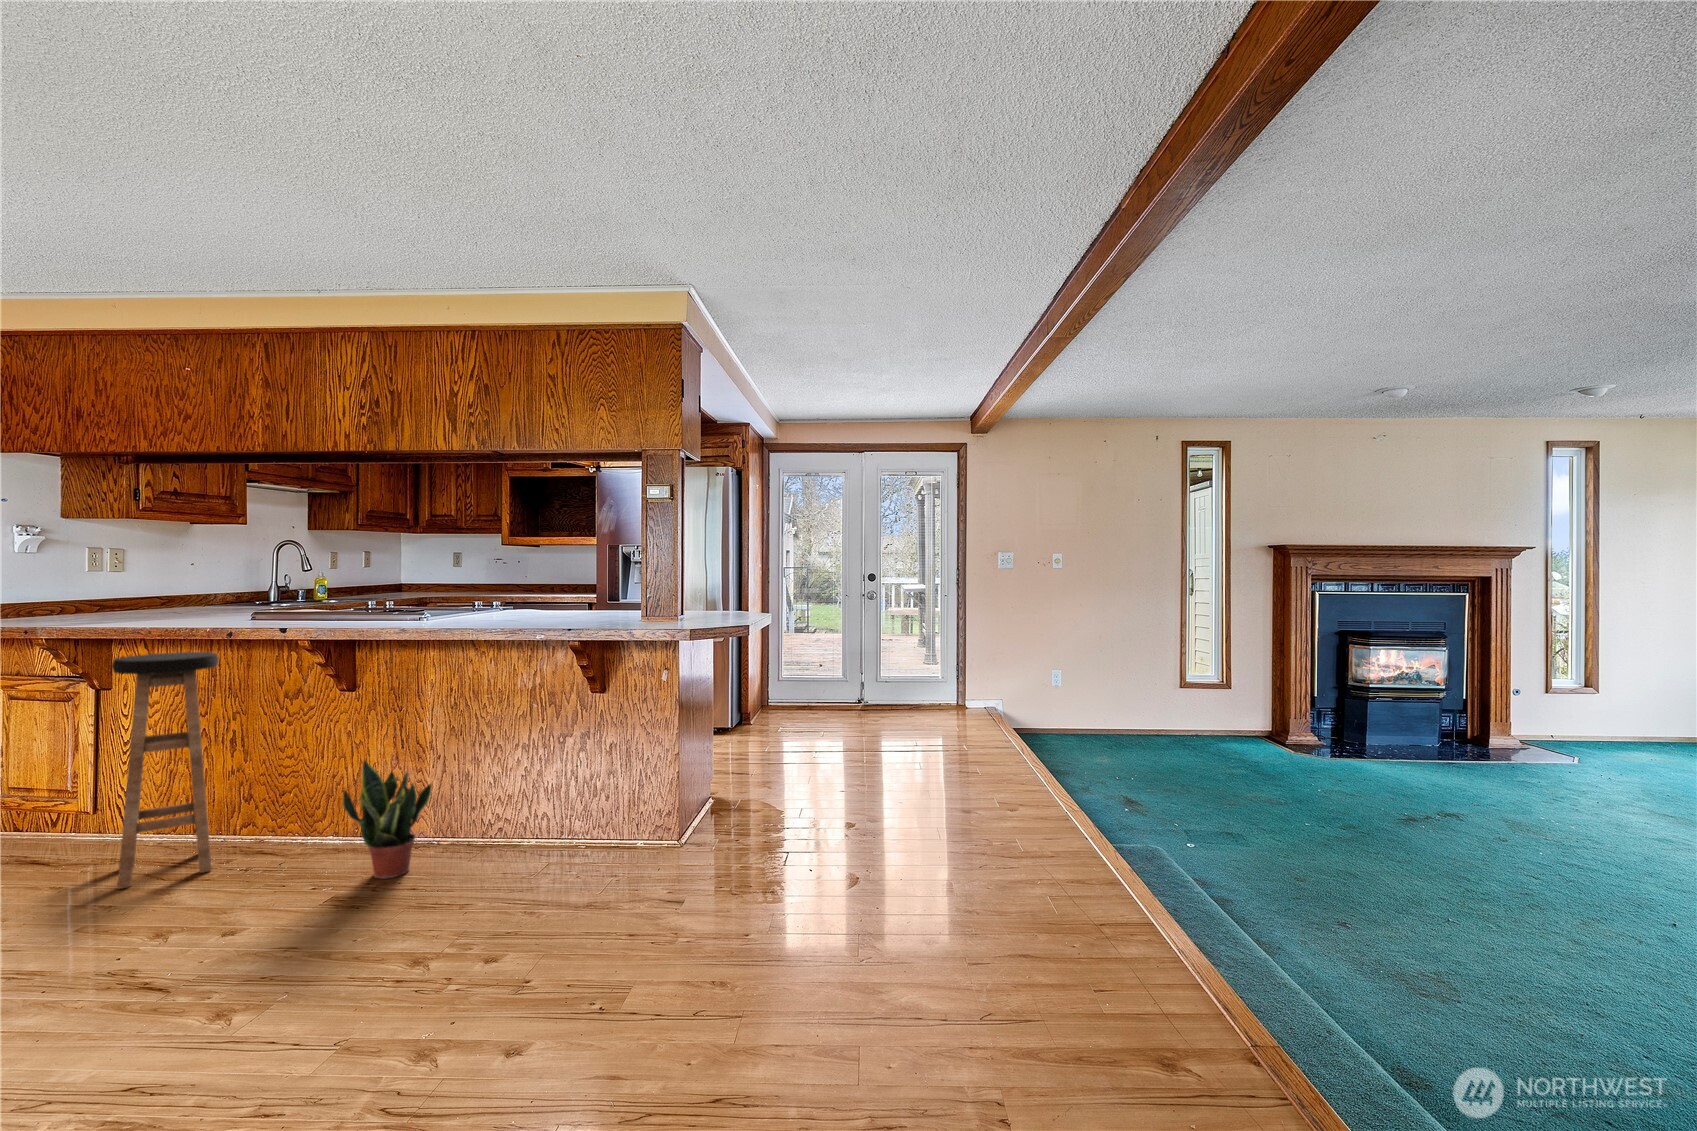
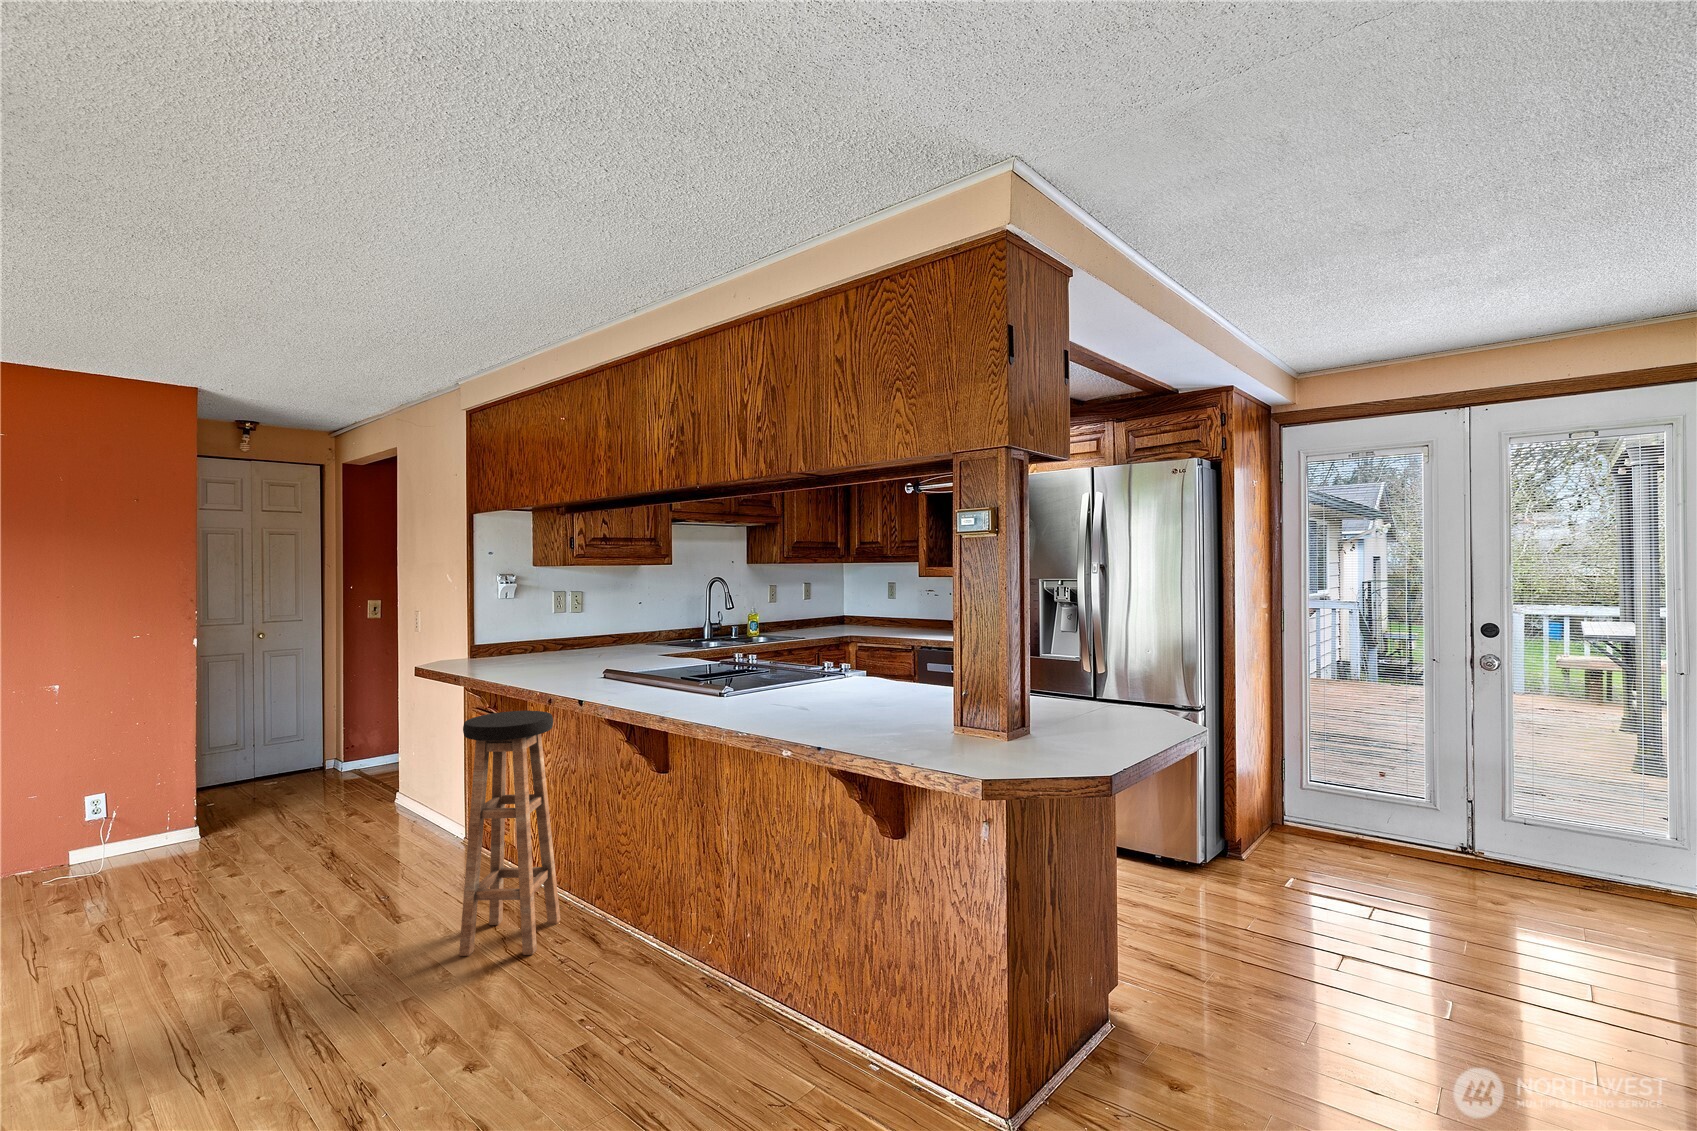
potted plant: present [343,760,432,879] -> none [589,884,697,1046]

